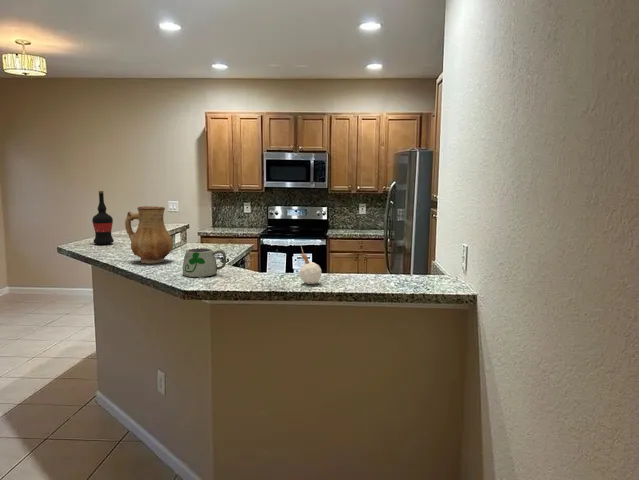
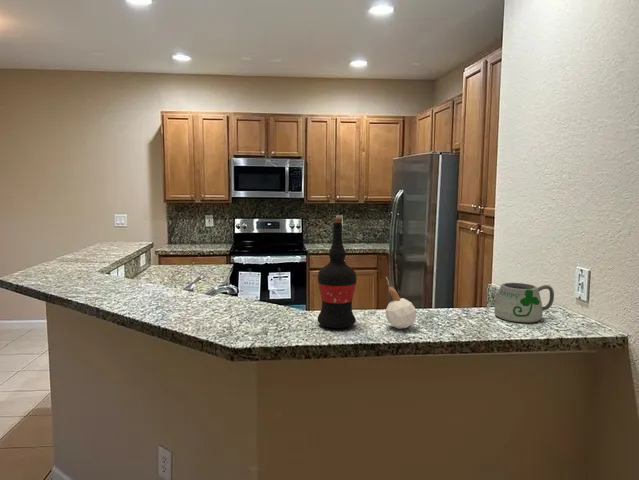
wine bottle: present [92,191,114,244] -> present [318,218,357,328]
ceramic pitcher: present [125,206,172,264] -> none [113,224,180,304]
mug: present [182,248,226,279] -> present [494,283,554,324]

